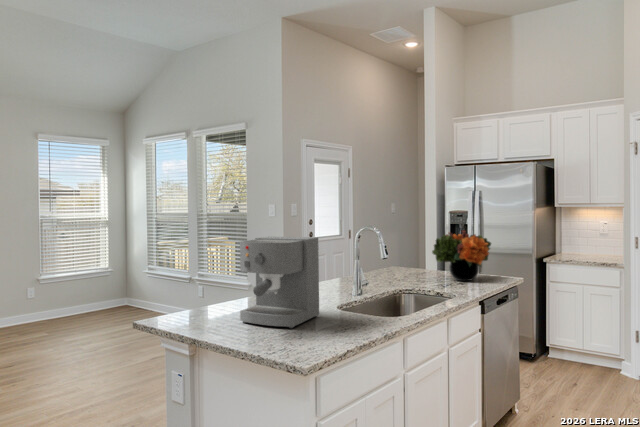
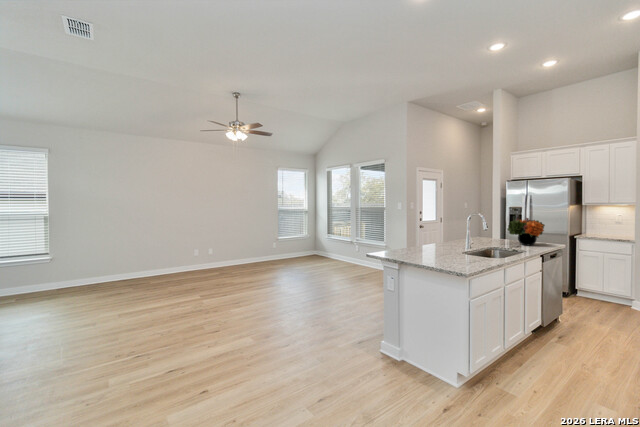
coffee maker: present [240,236,319,328] -> none [420,219,457,261]

